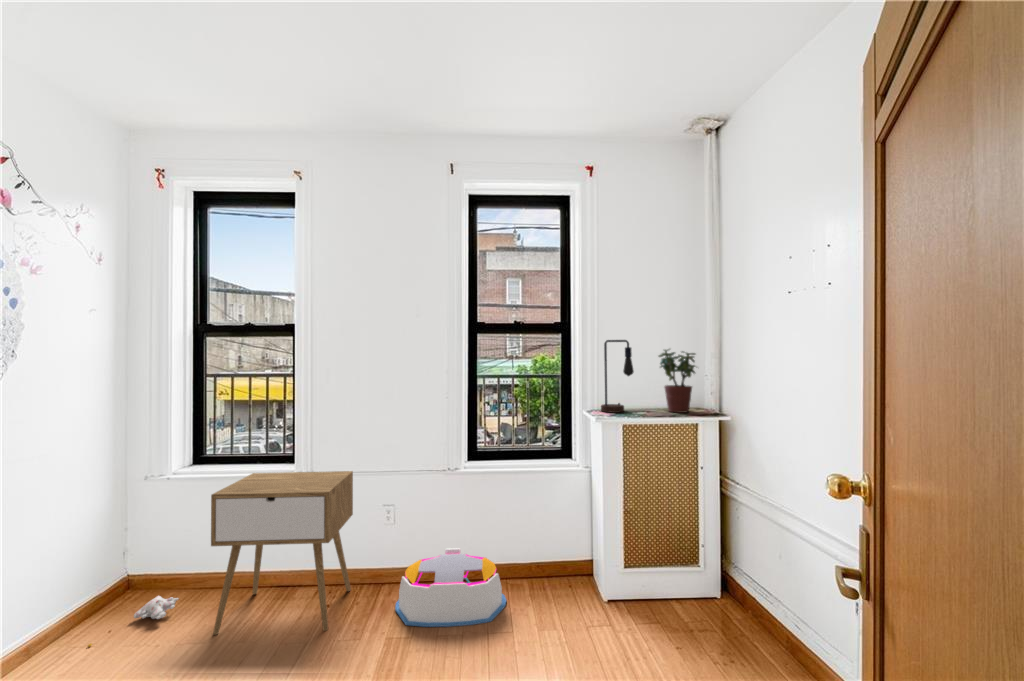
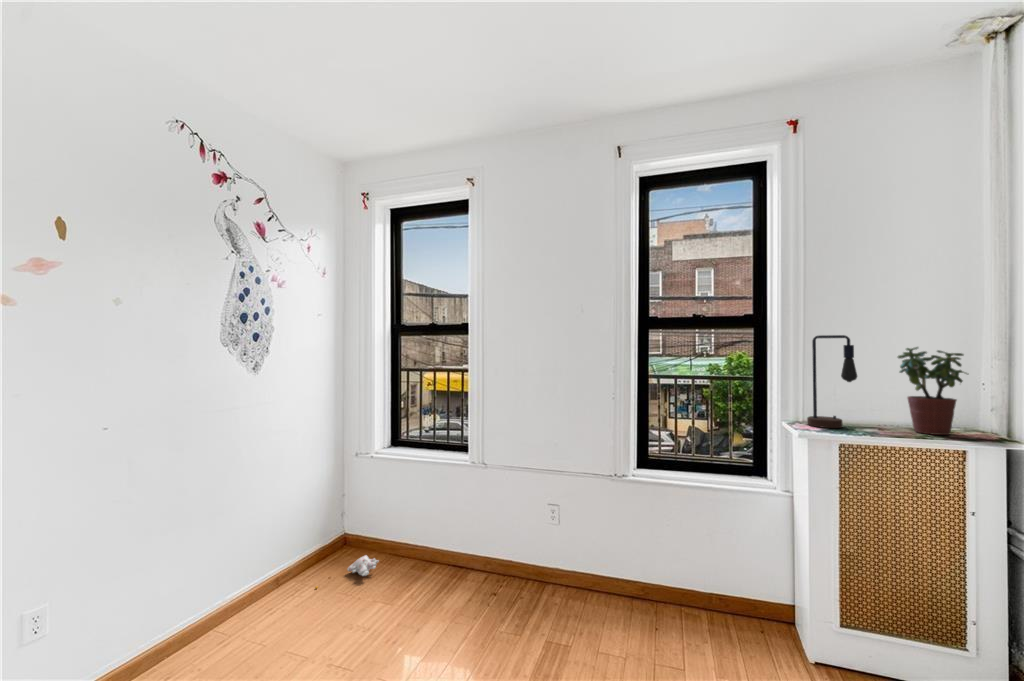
nightstand: present [211,471,353,635] -> none [398,459,520,621]
storage bin: present [395,548,506,627] -> none [558,559,681,654]

